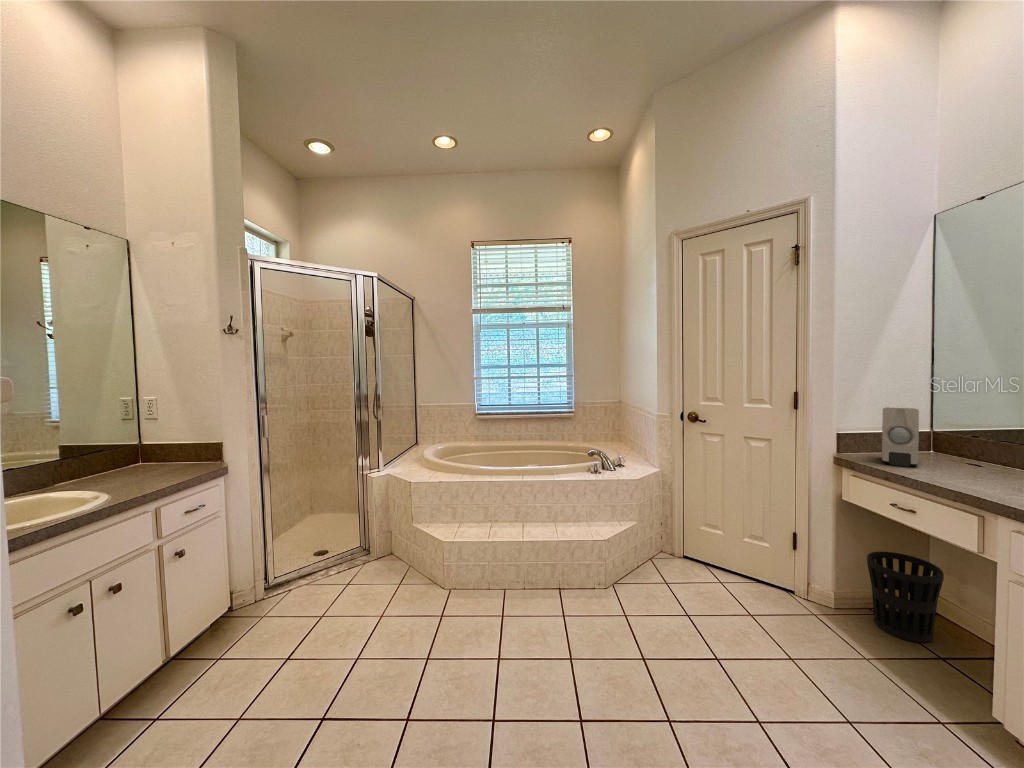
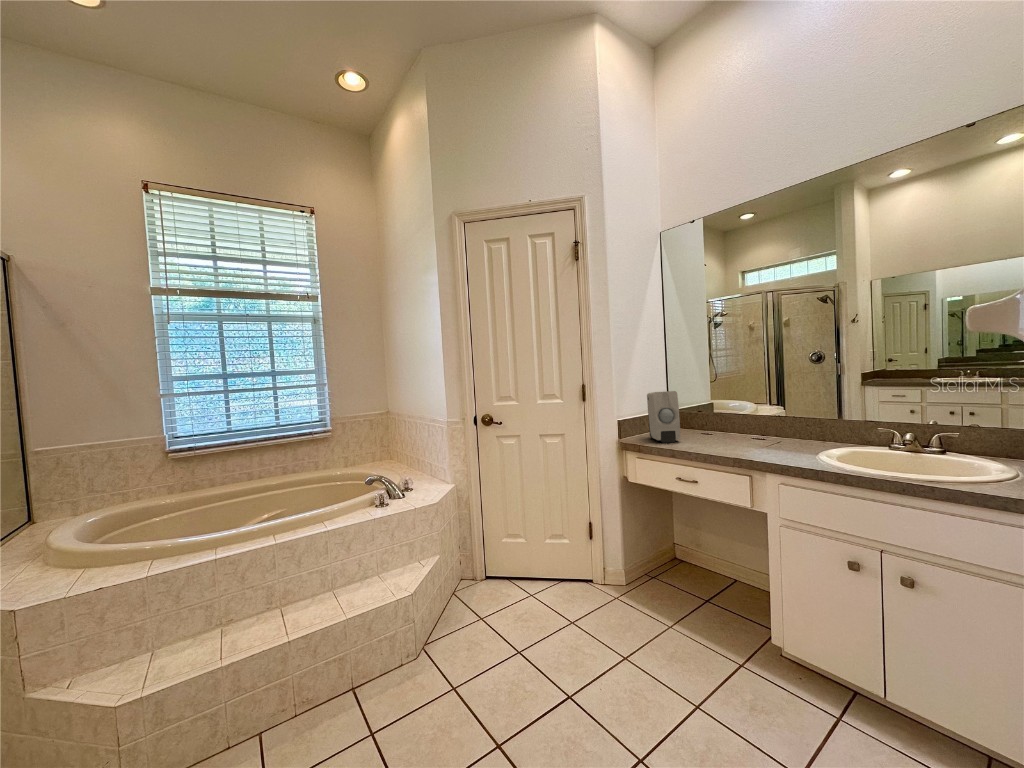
wastebasket: present [867,551,944,643] -> none [646,519,699,595]

